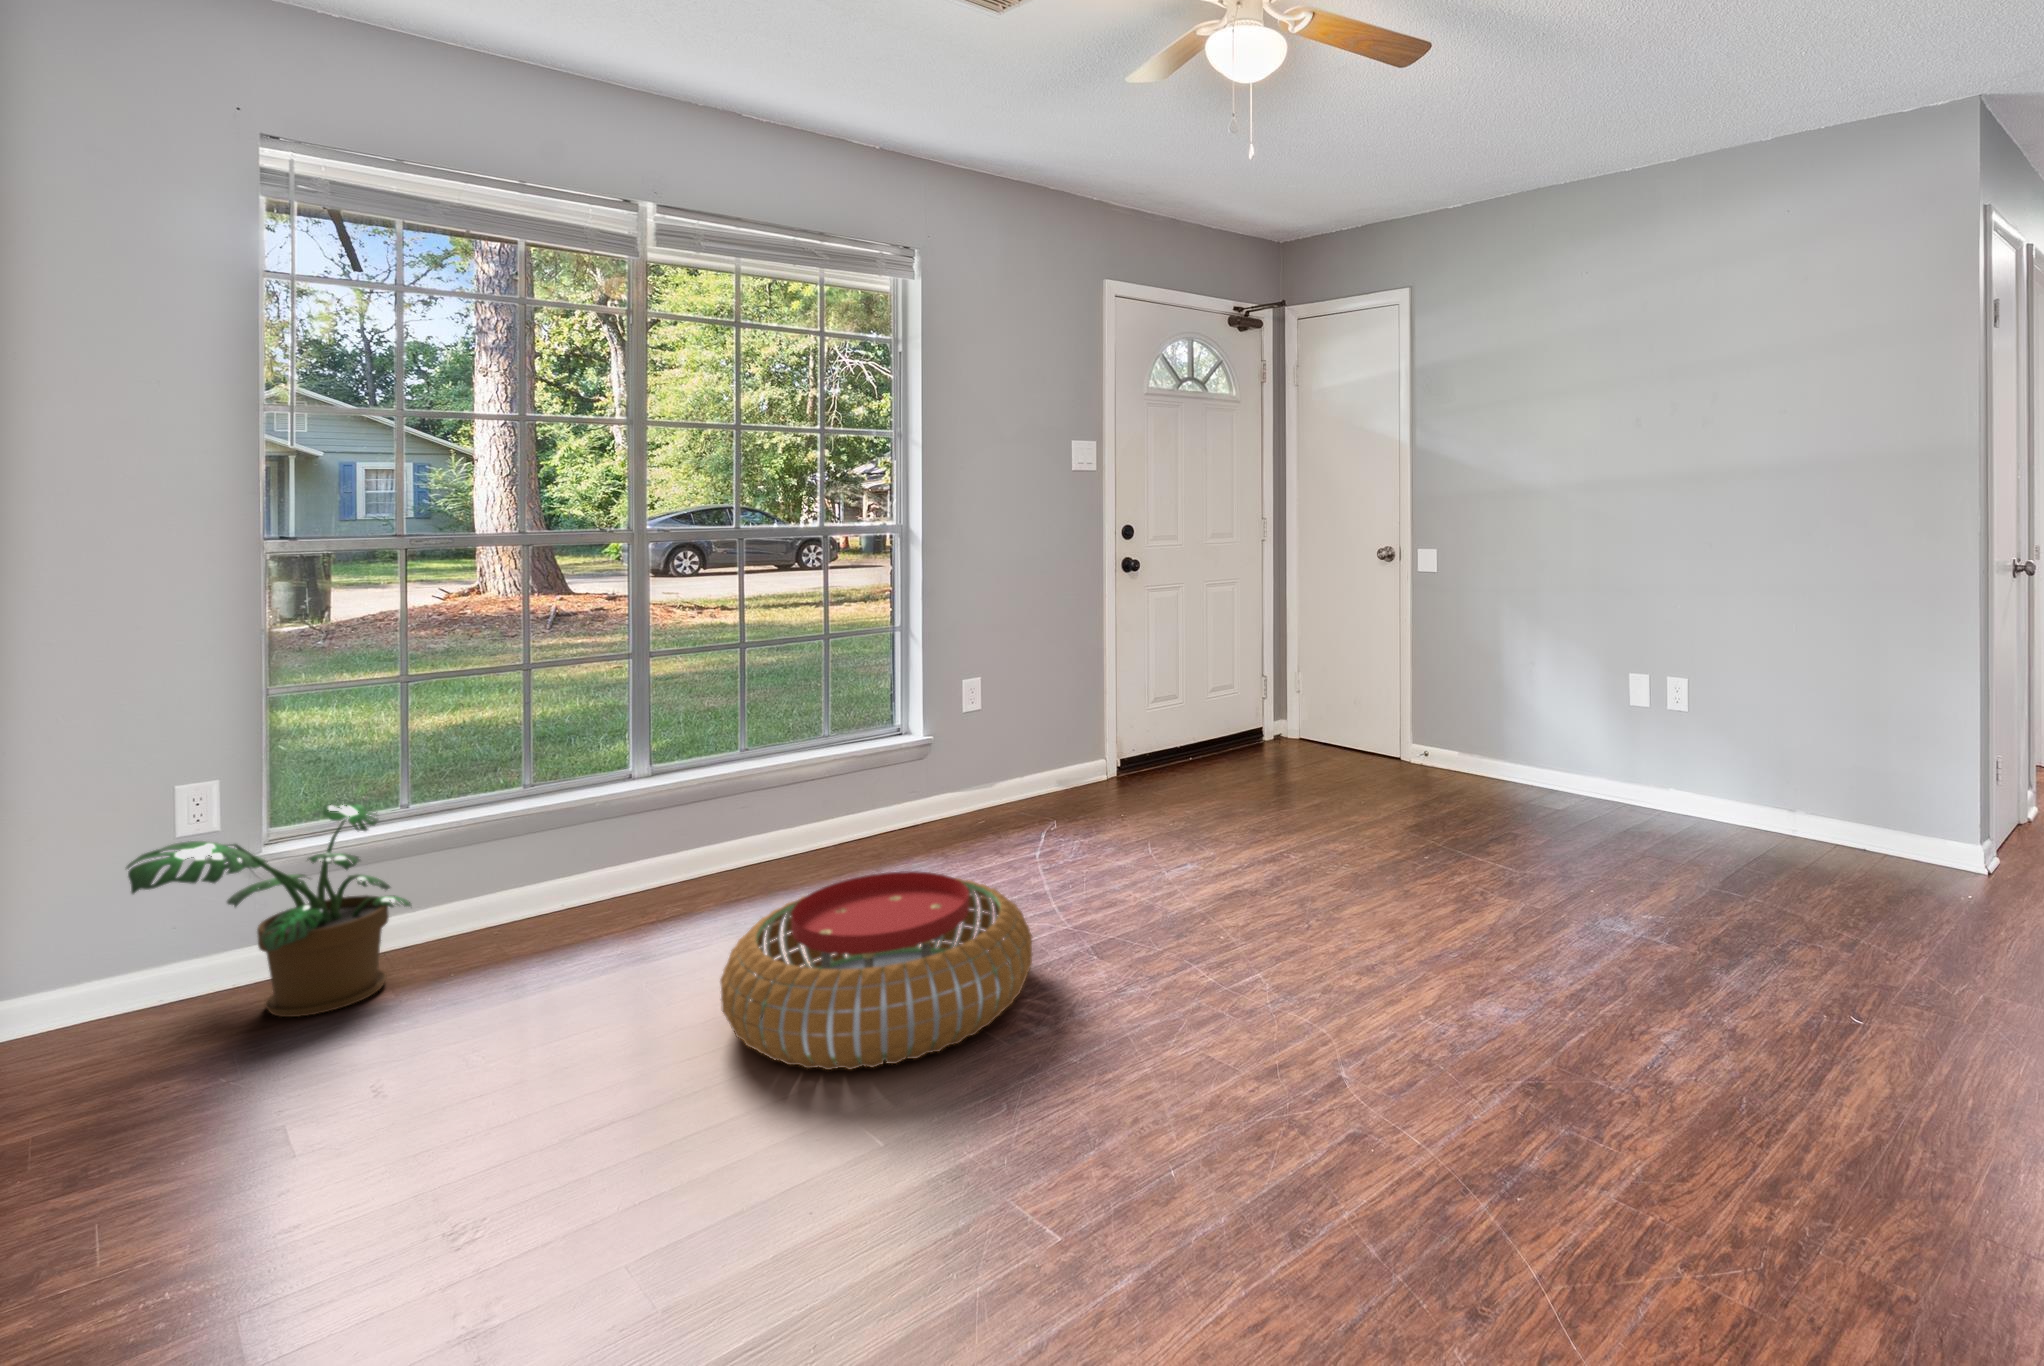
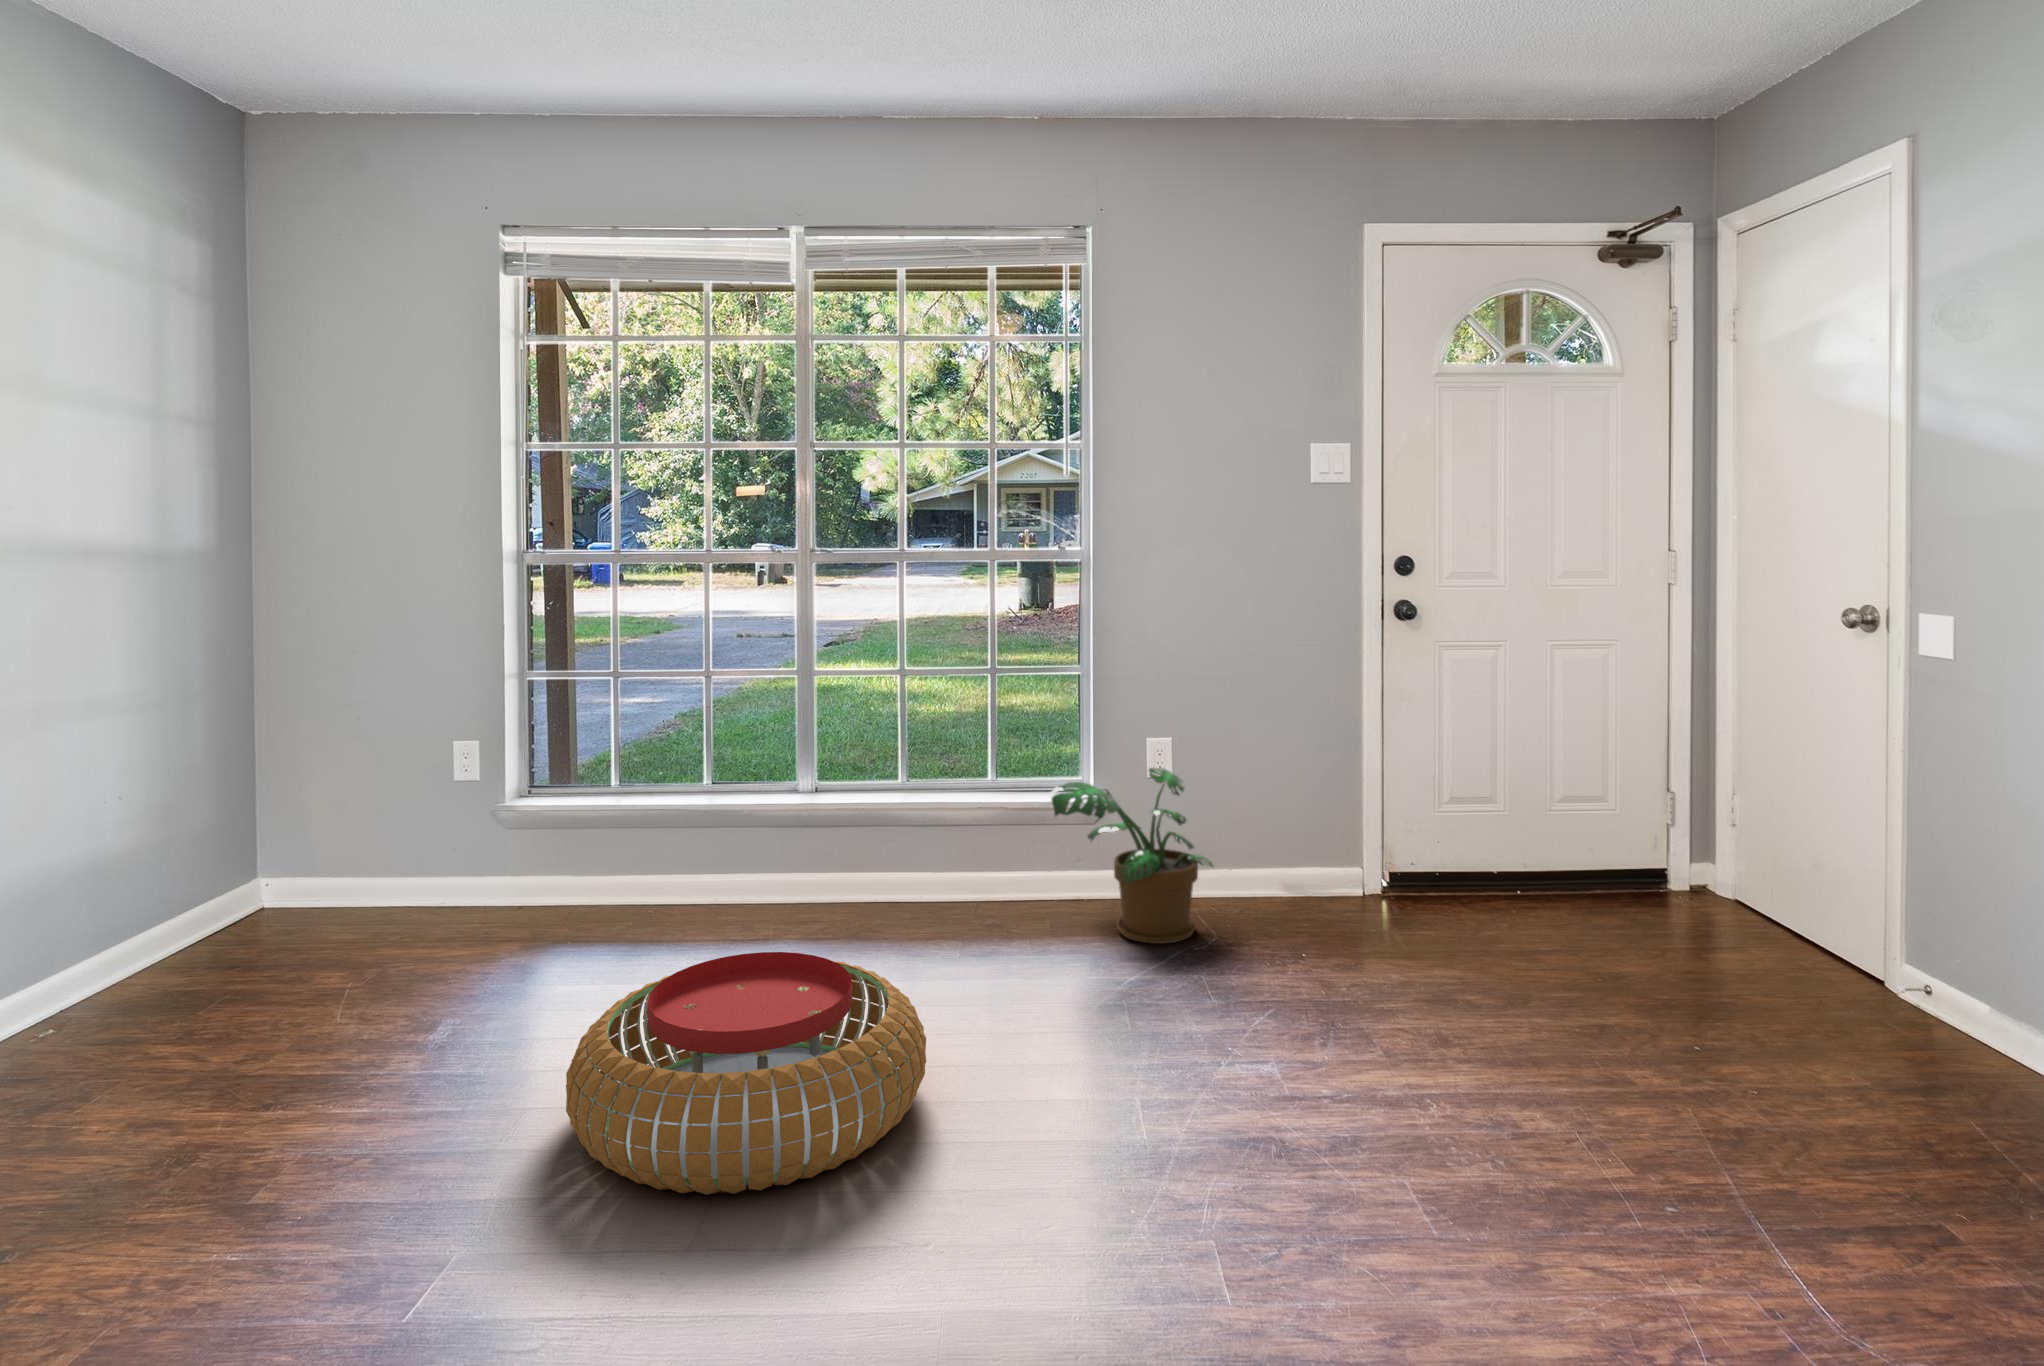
potted plant: present [126,802,411,1017] -> present [1050,768,1213,944]

